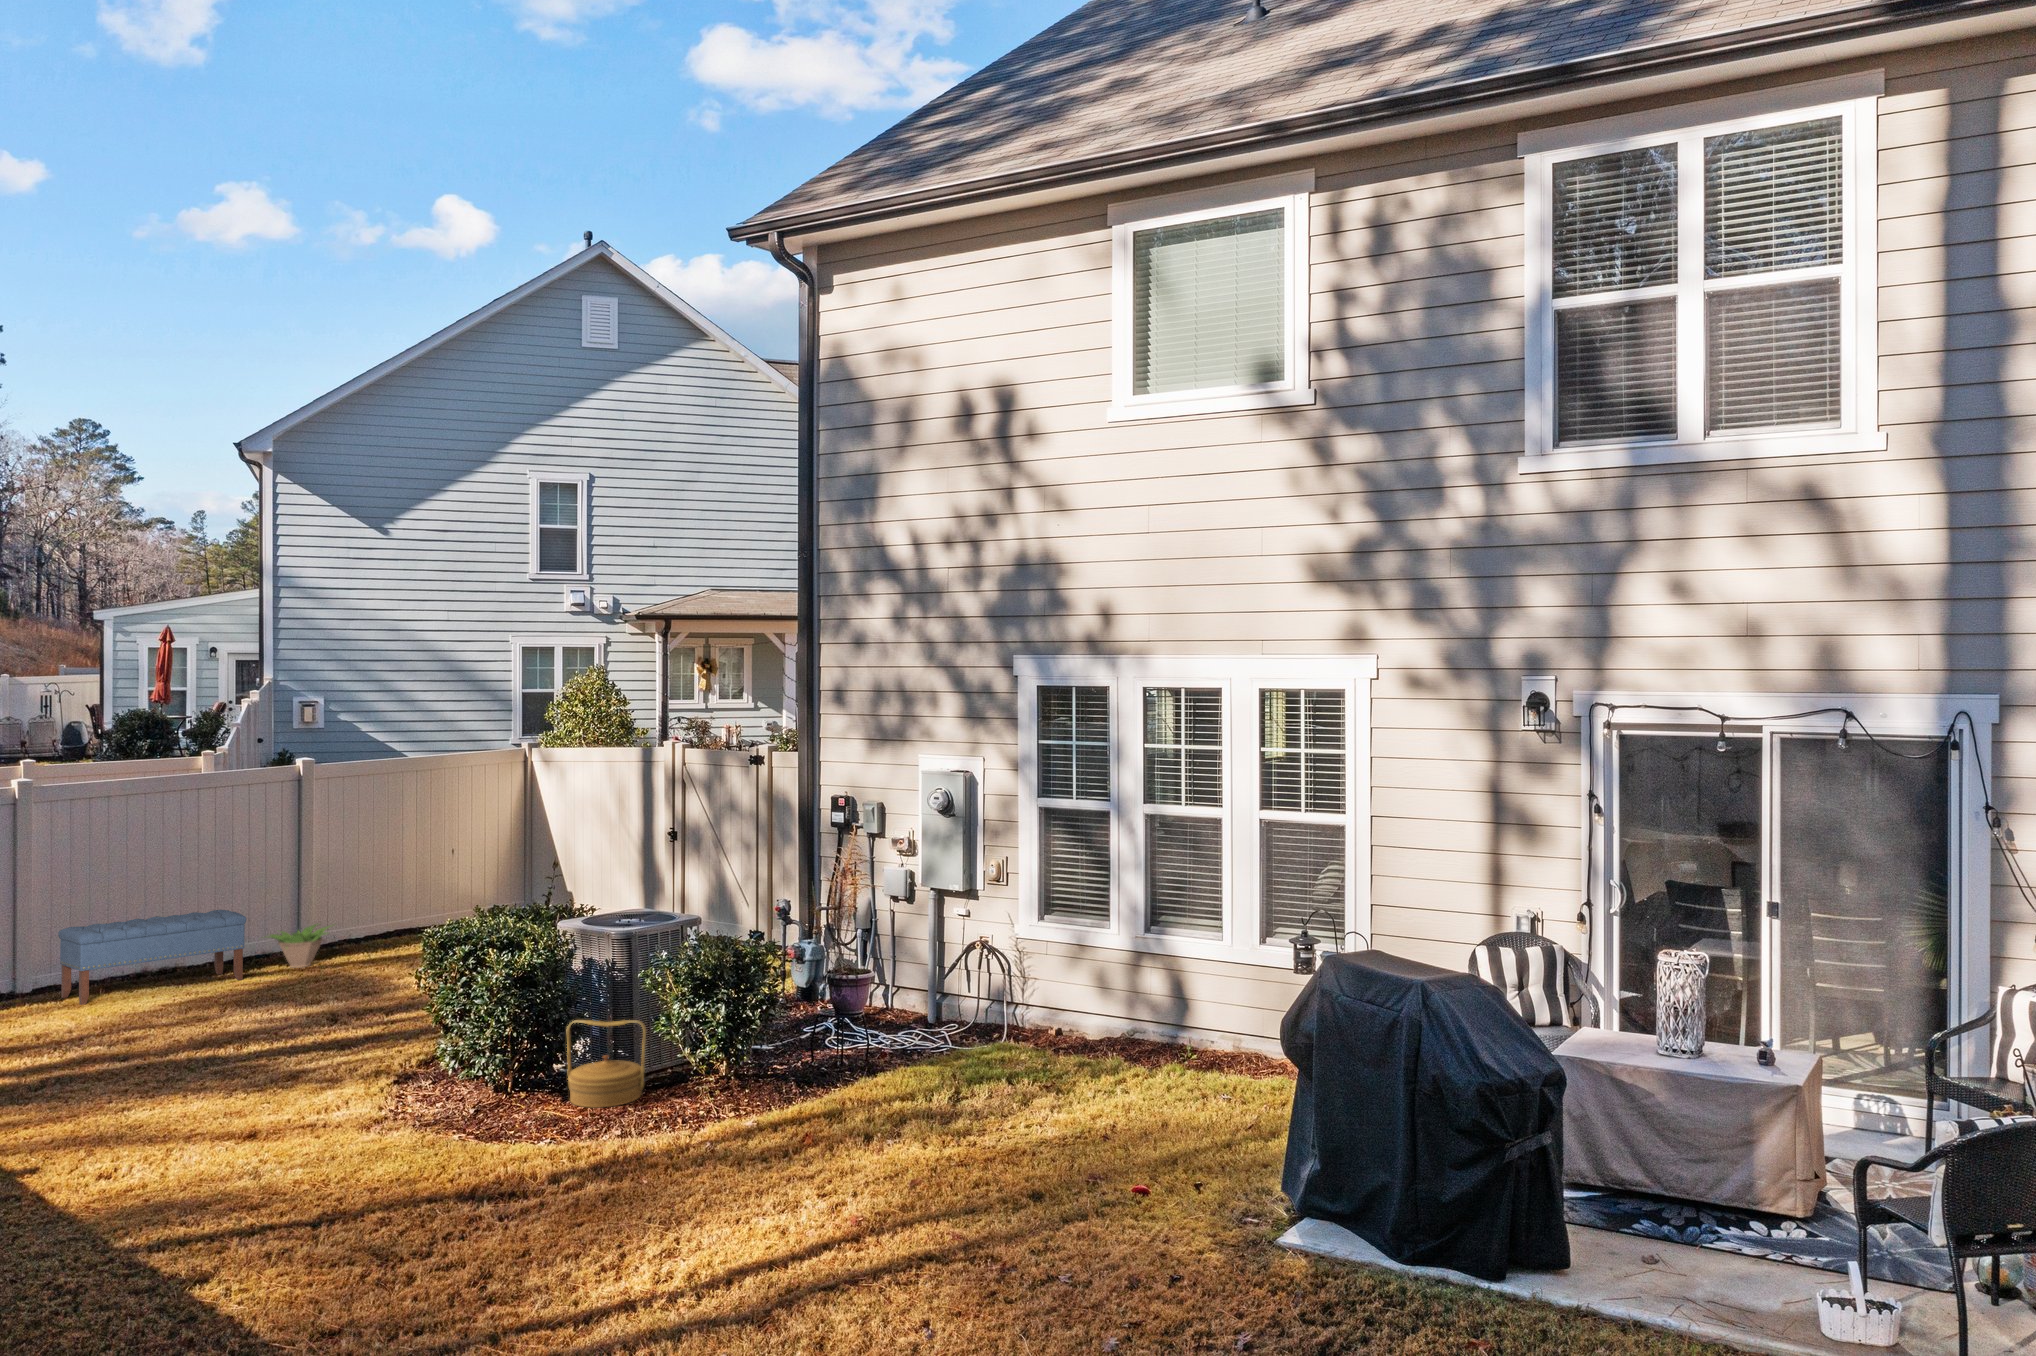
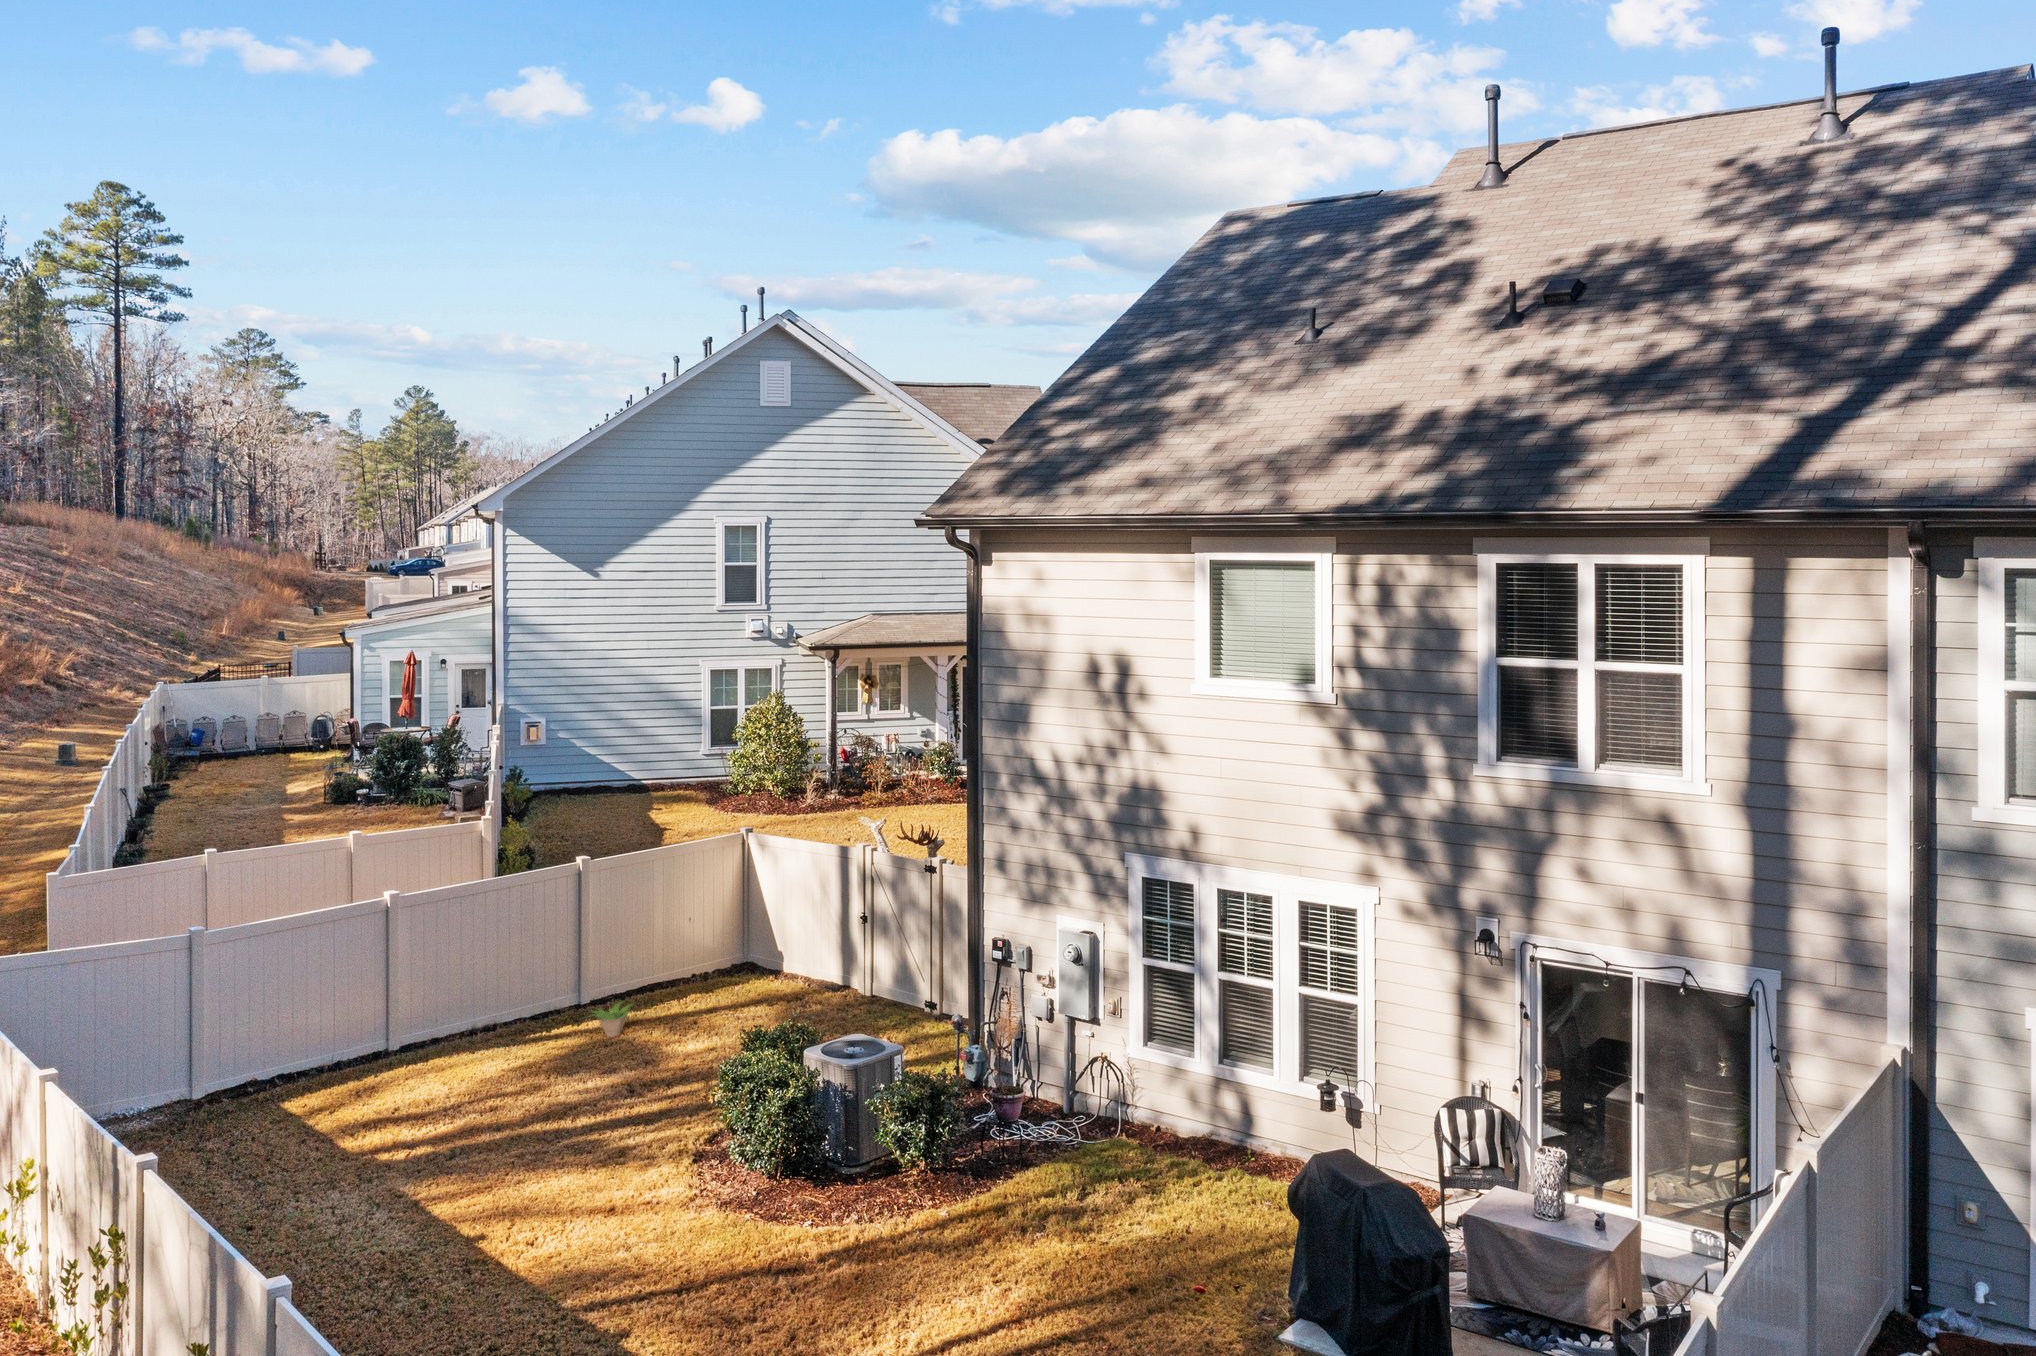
bench: present [58,910,246,1005] -> none [460,998,579,1076]
woven basket: present [567,1020,646,1108] -> none [824,1134,876,1195]

